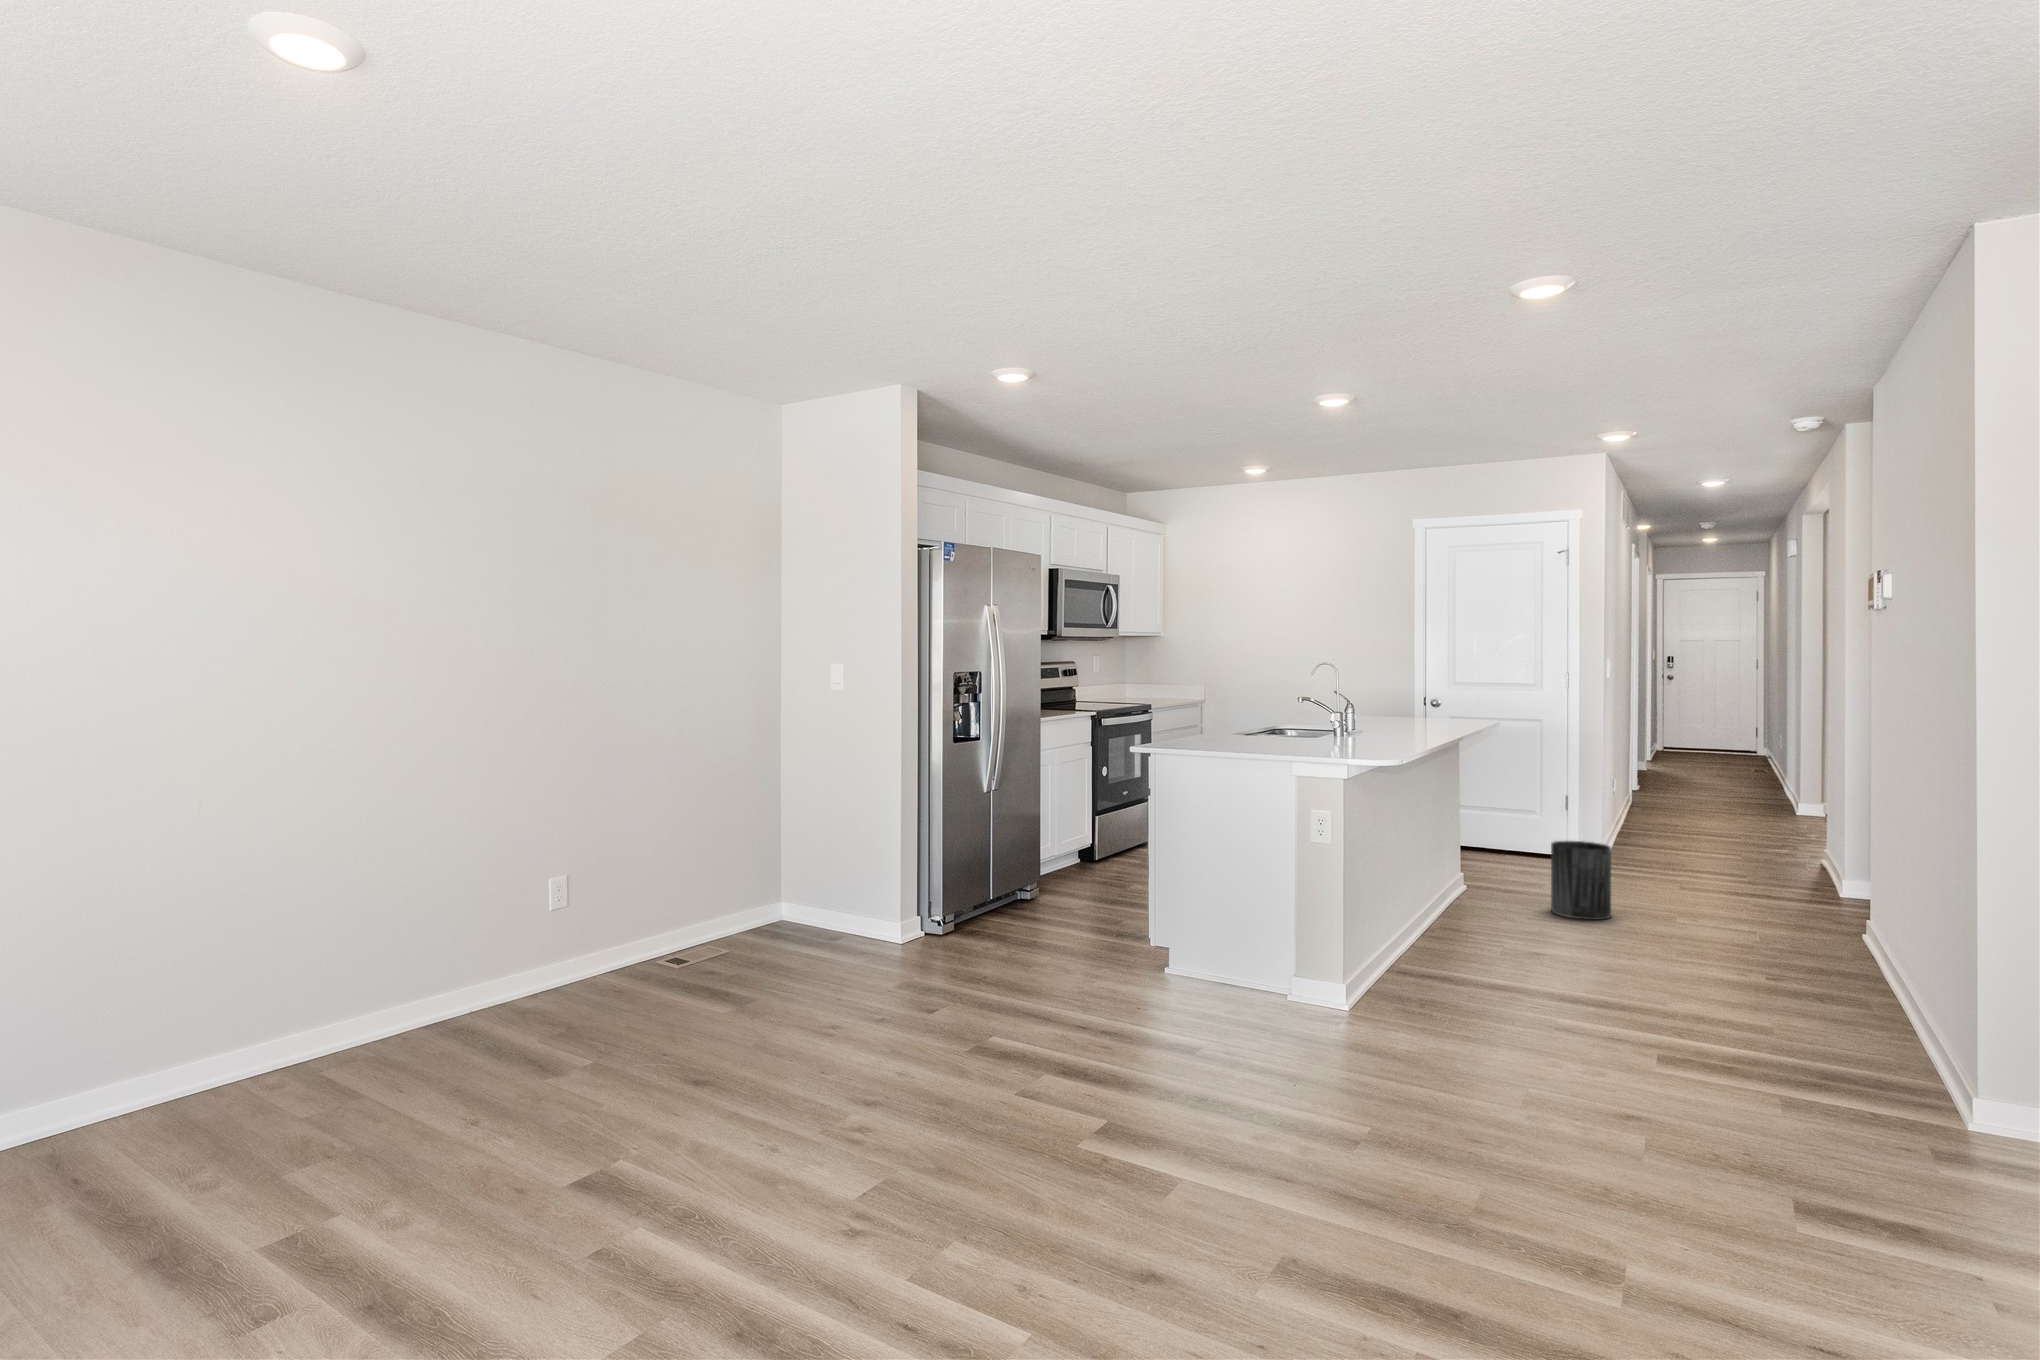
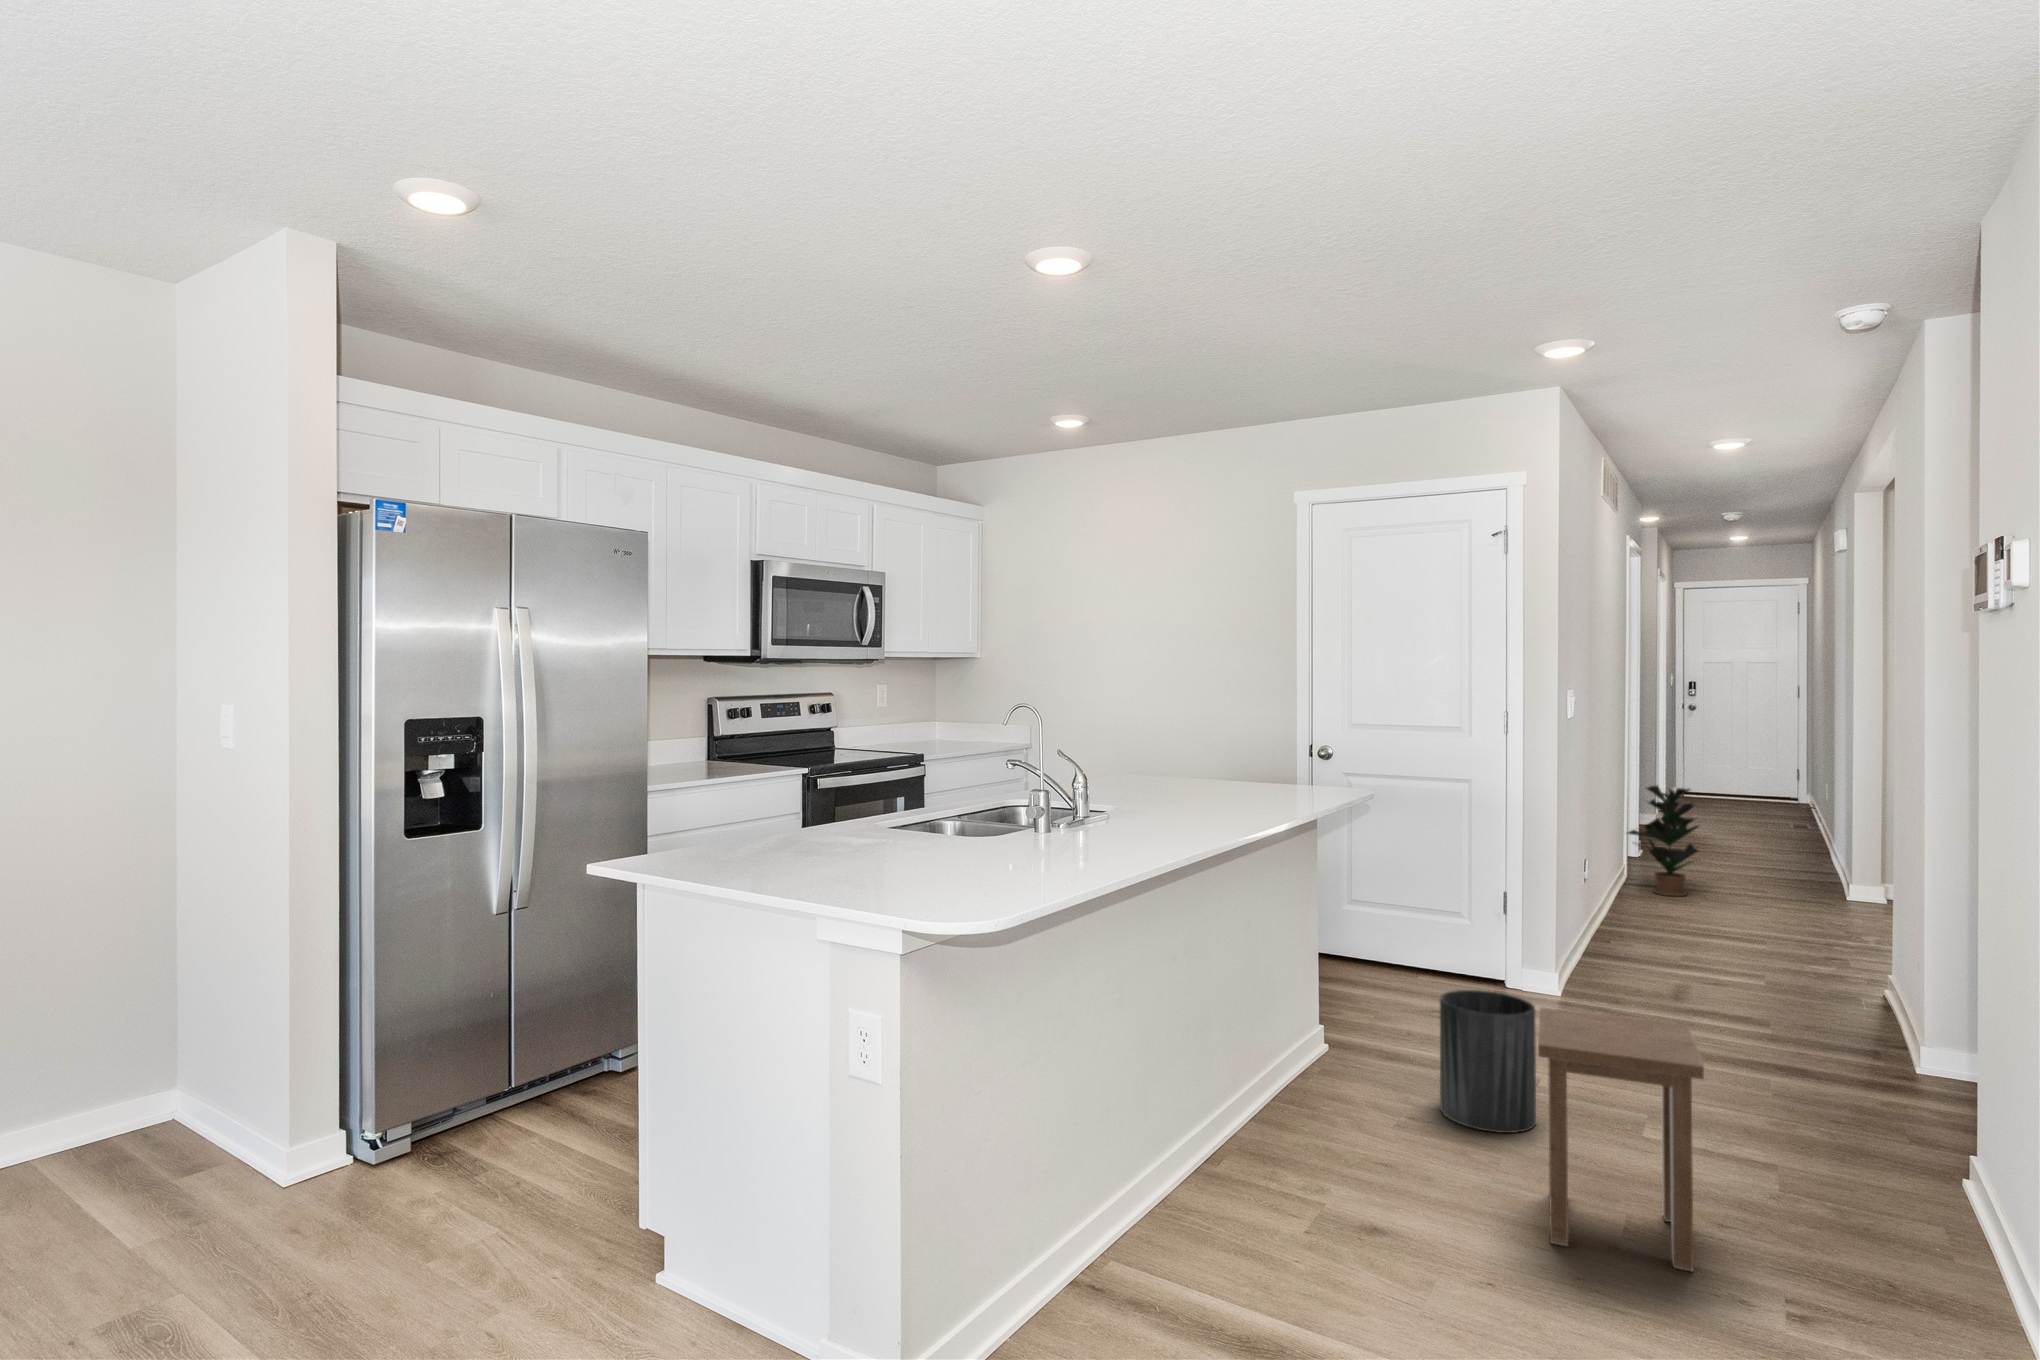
potted plant: none [1633,732,1690,814] -> present [1628,786,1698,897]
stool: none [1623,835,1720,963] -> present [1538,1007,1704,1271]

